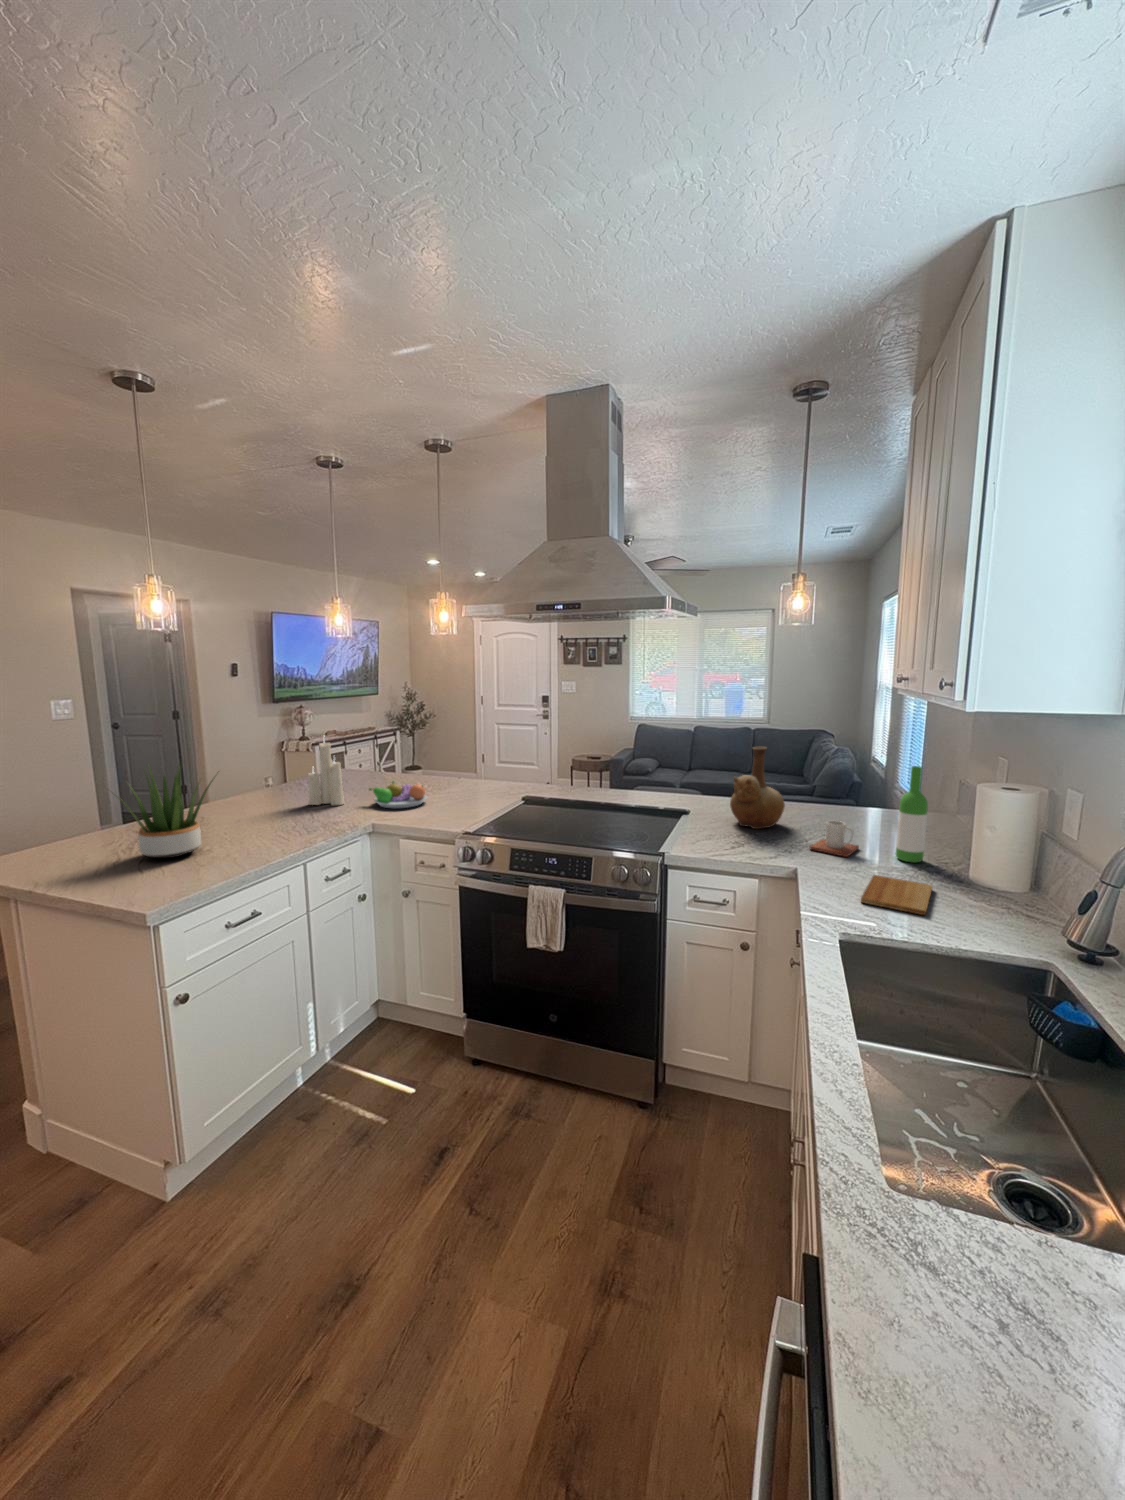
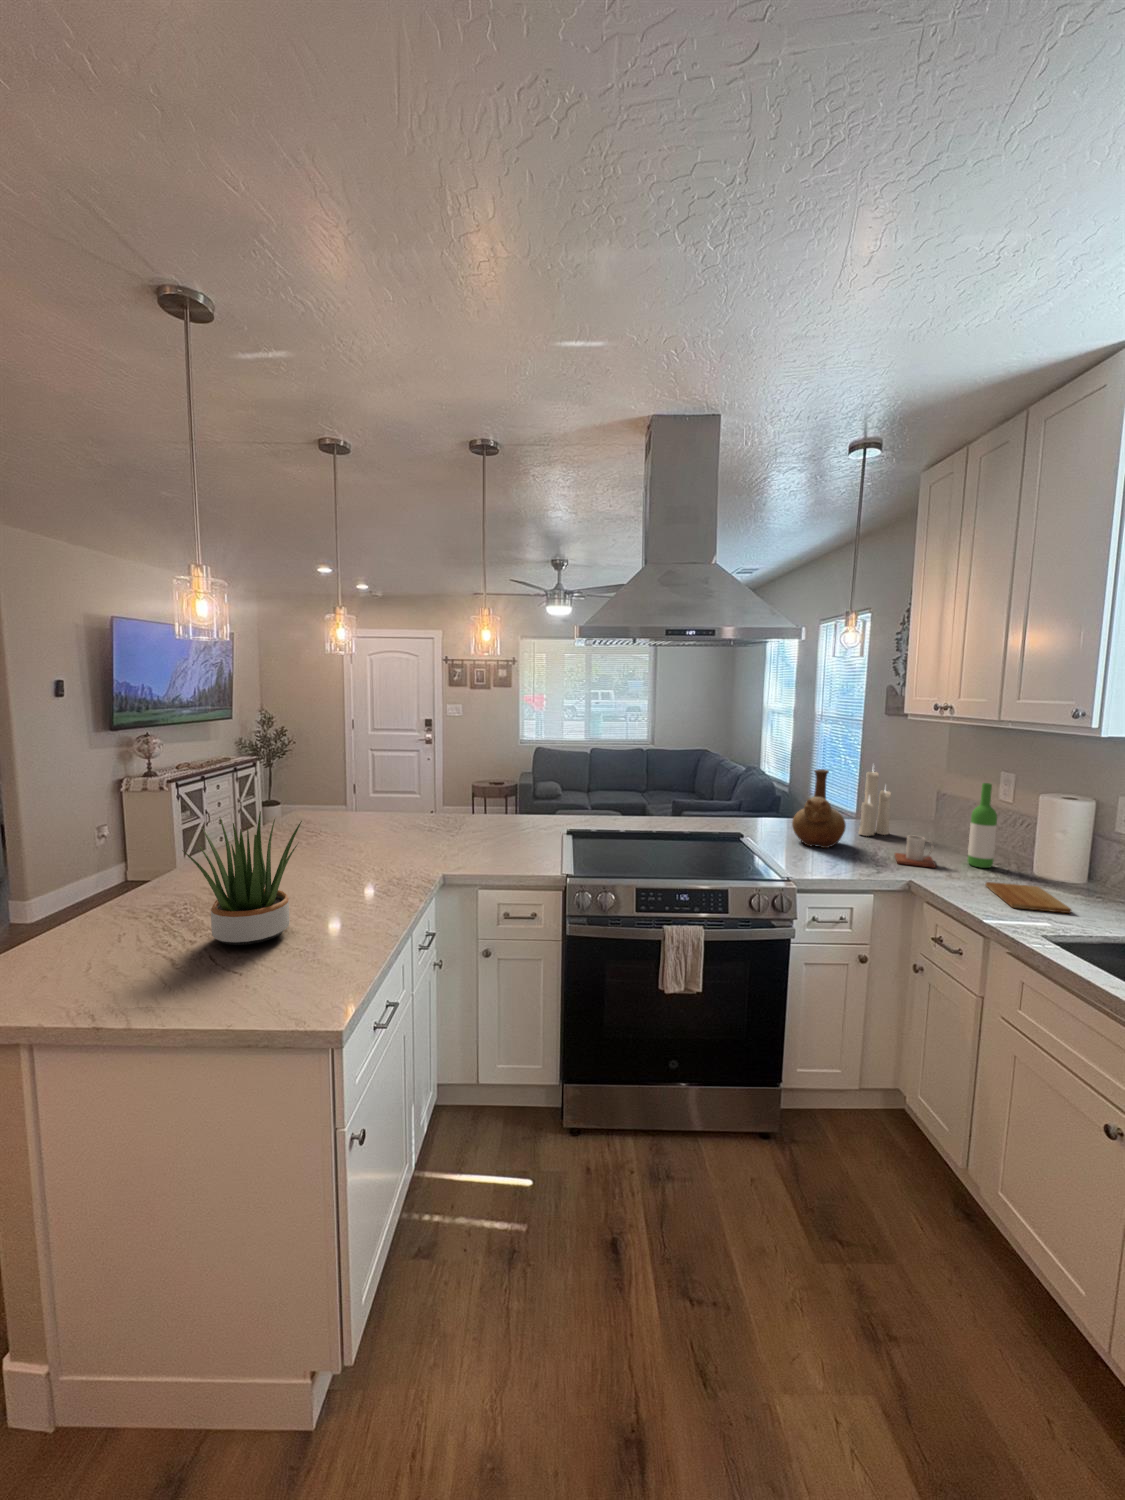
candle: present [308,742,344,805] -> present [859,771,891,836]
fruit bowl: present [369,781,427,808] -> none [404,821,473,854]

